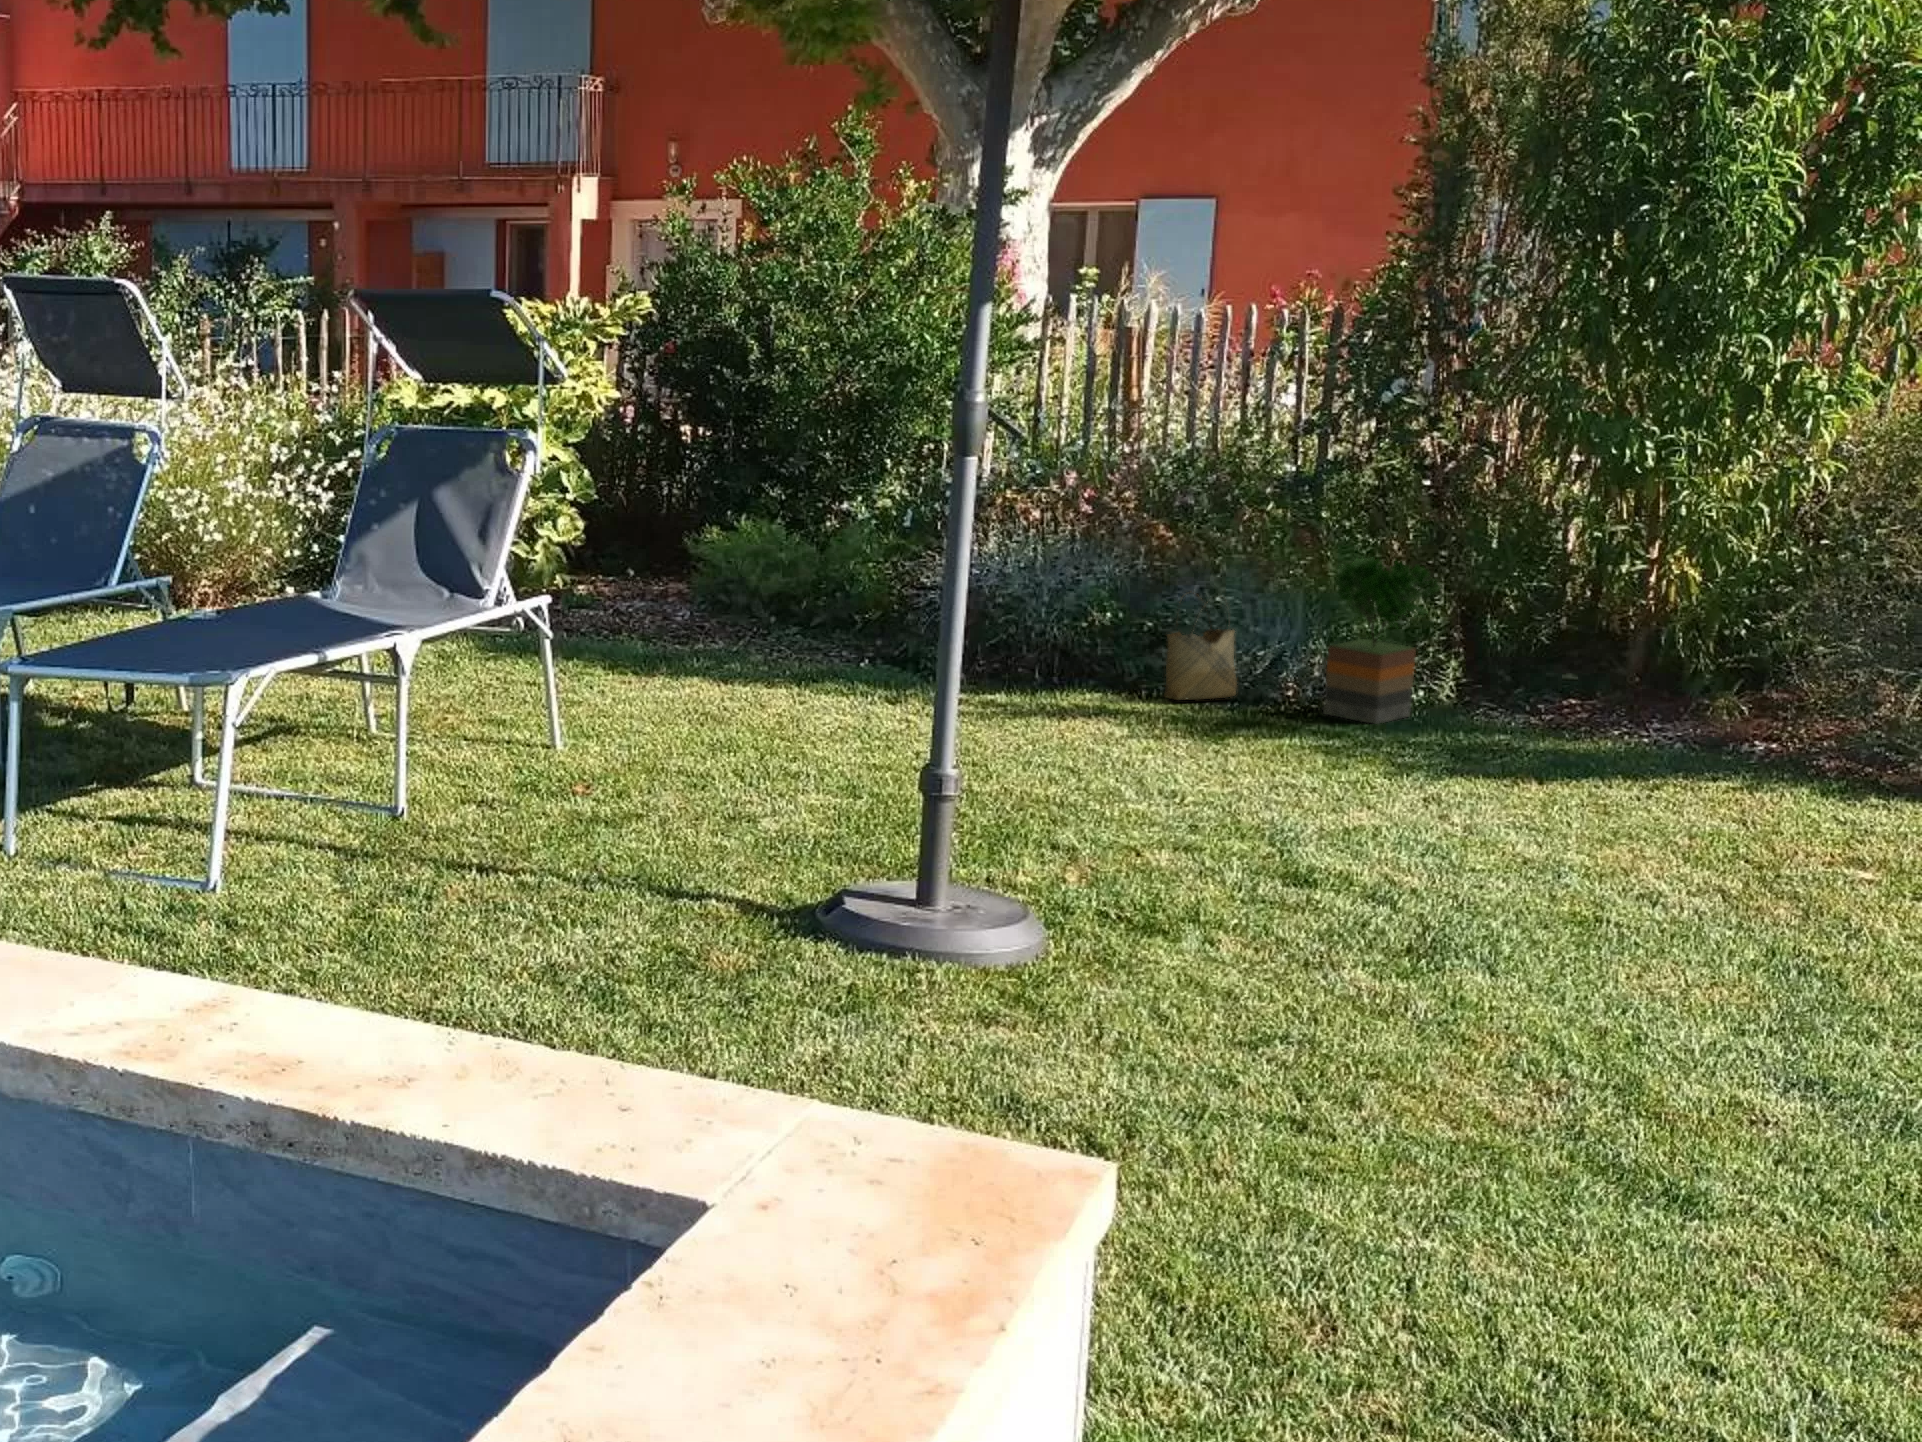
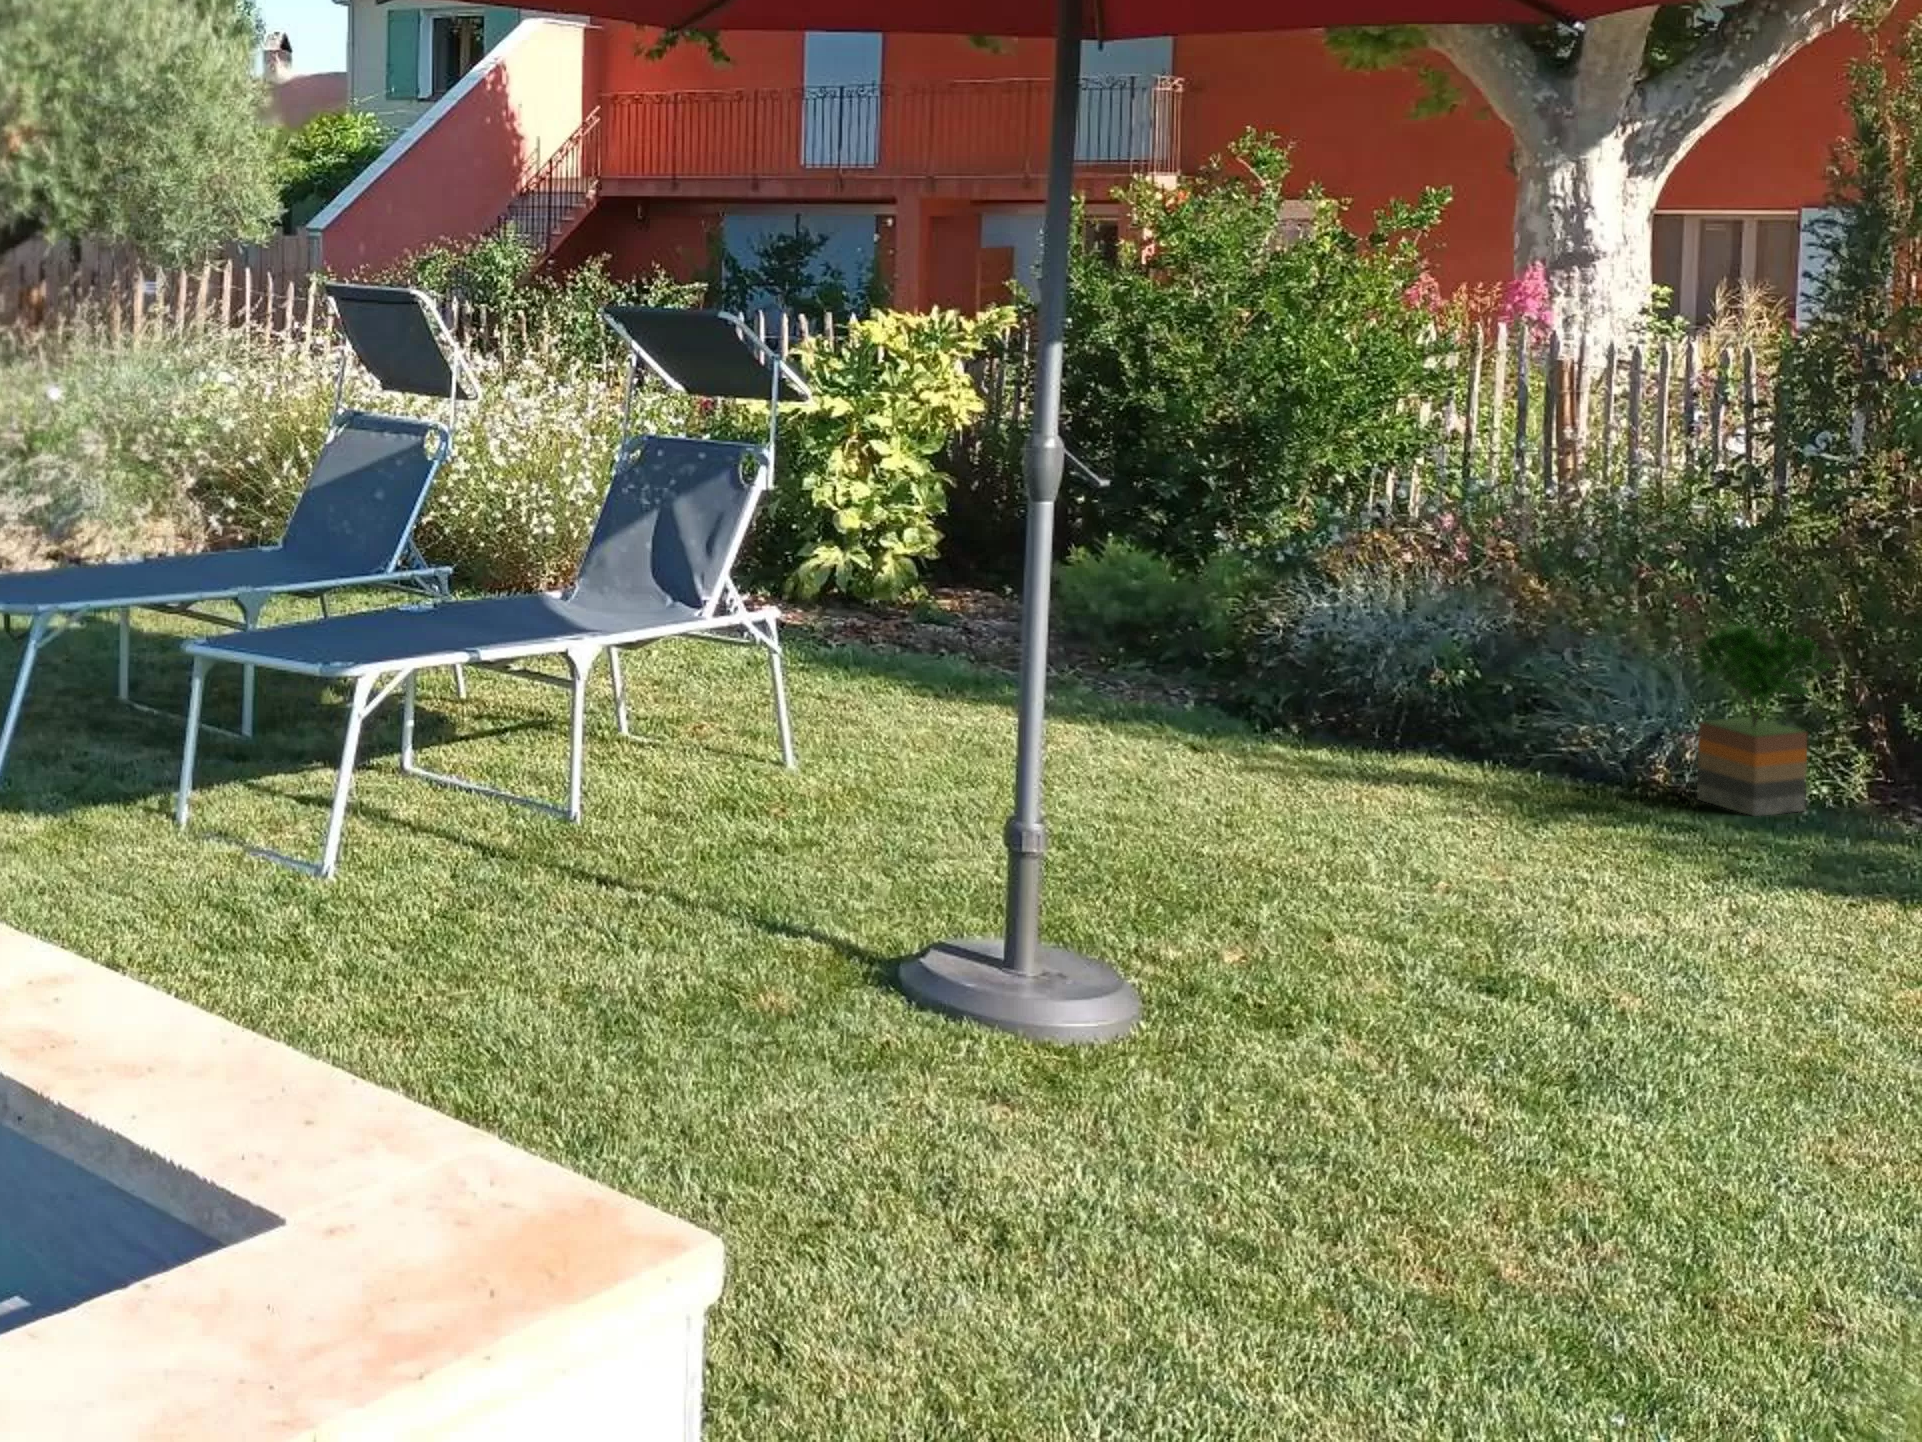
woven basket: present [1164,593,1237,700] -> none [1513,650,1603,772]

